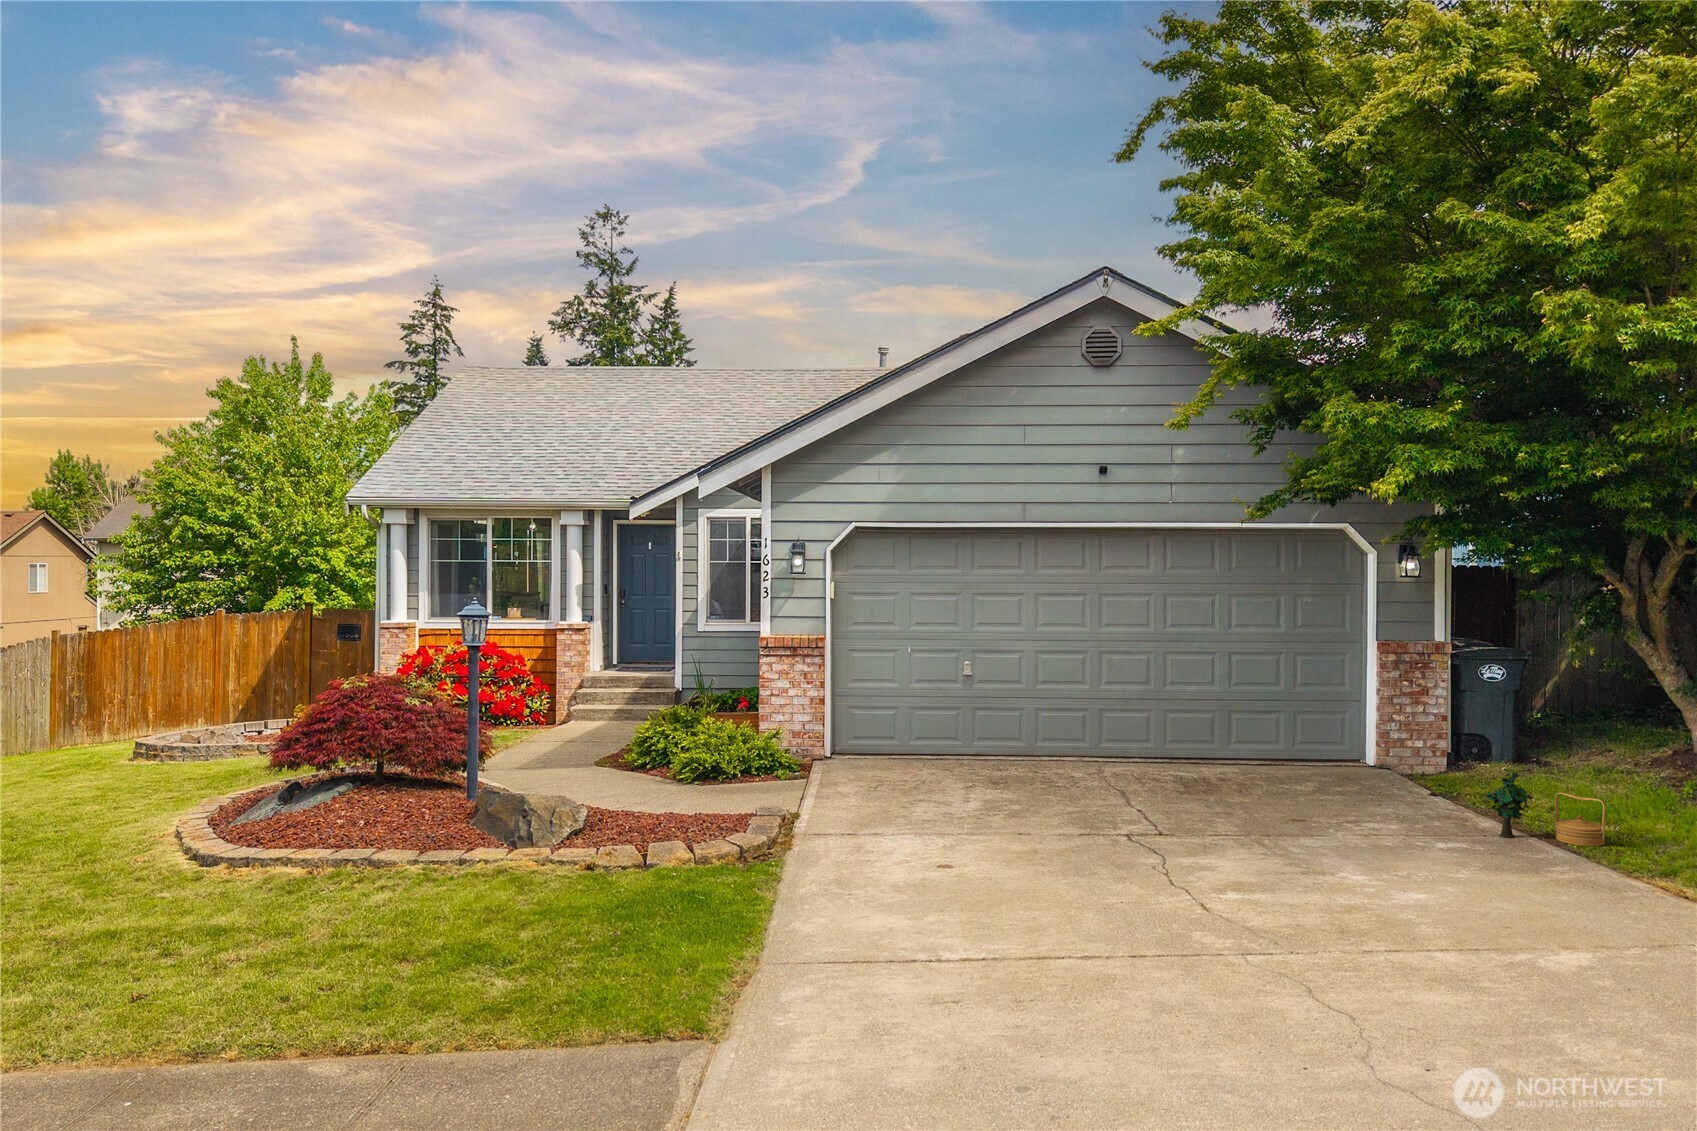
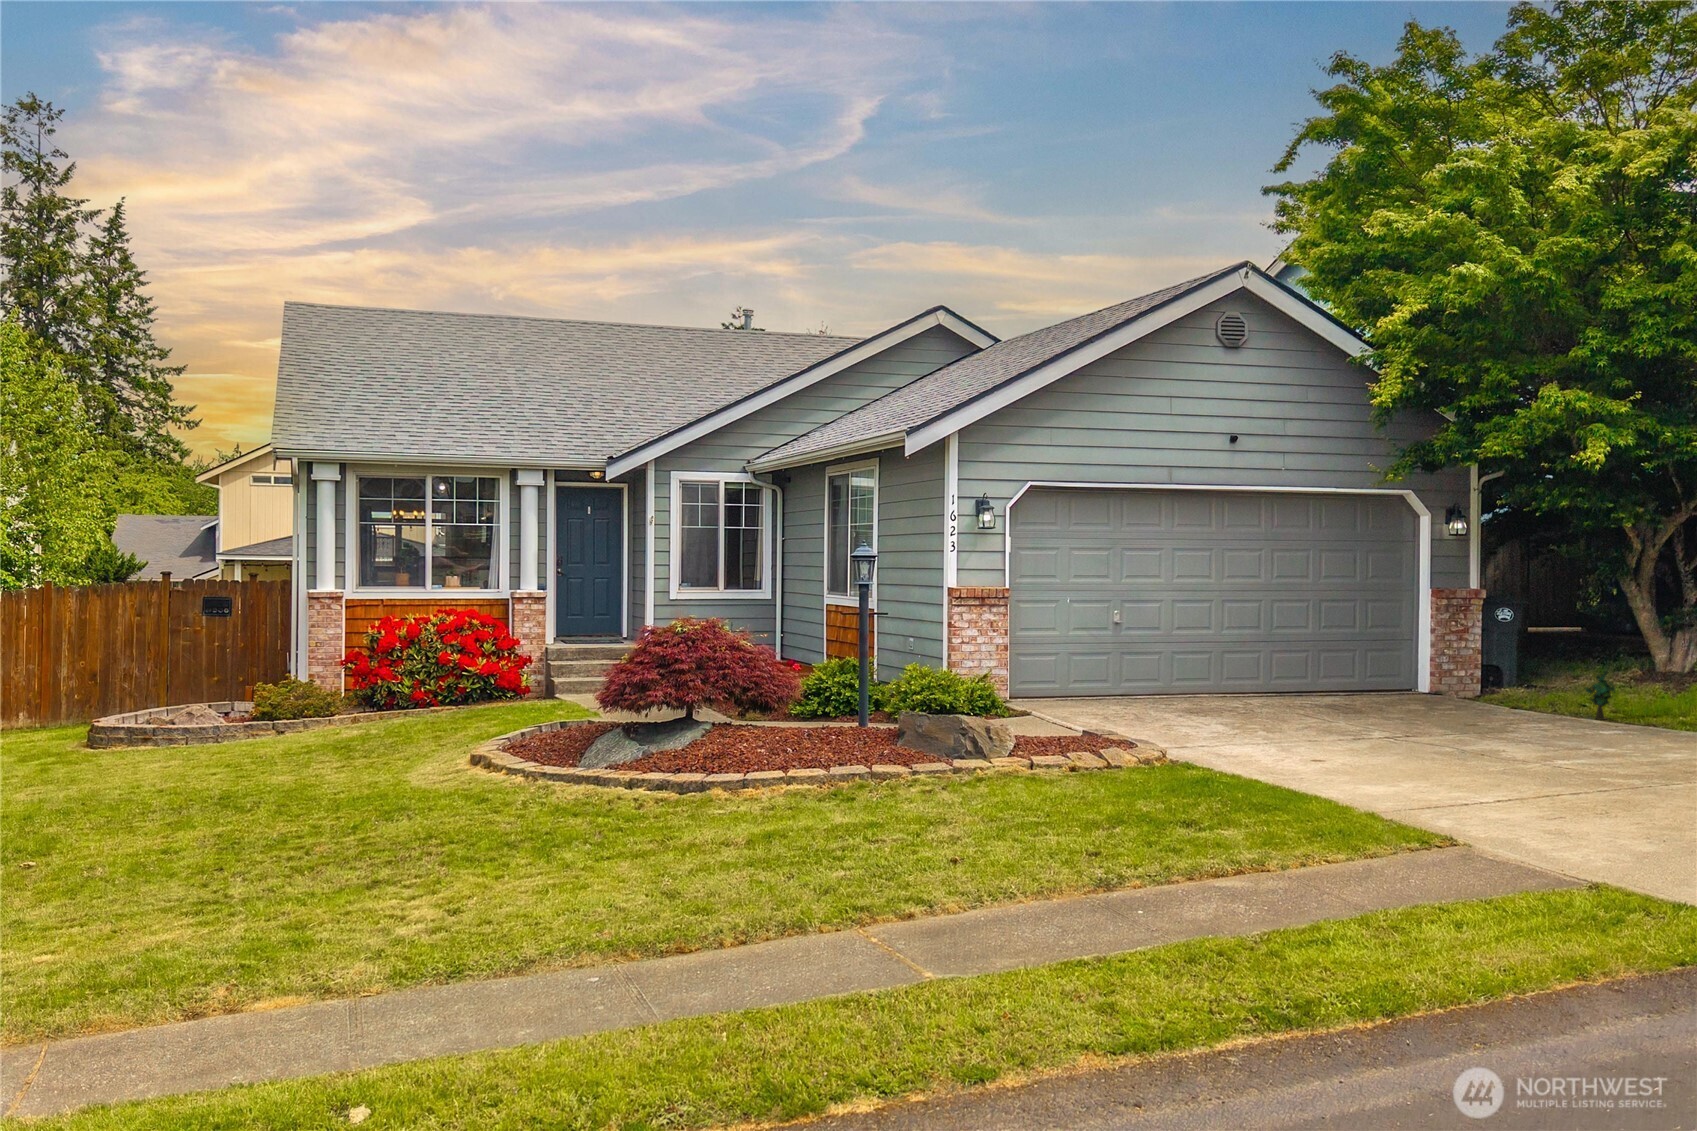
basket: present [1555,792,1606,846] -> none [1627,685,1666,720]

